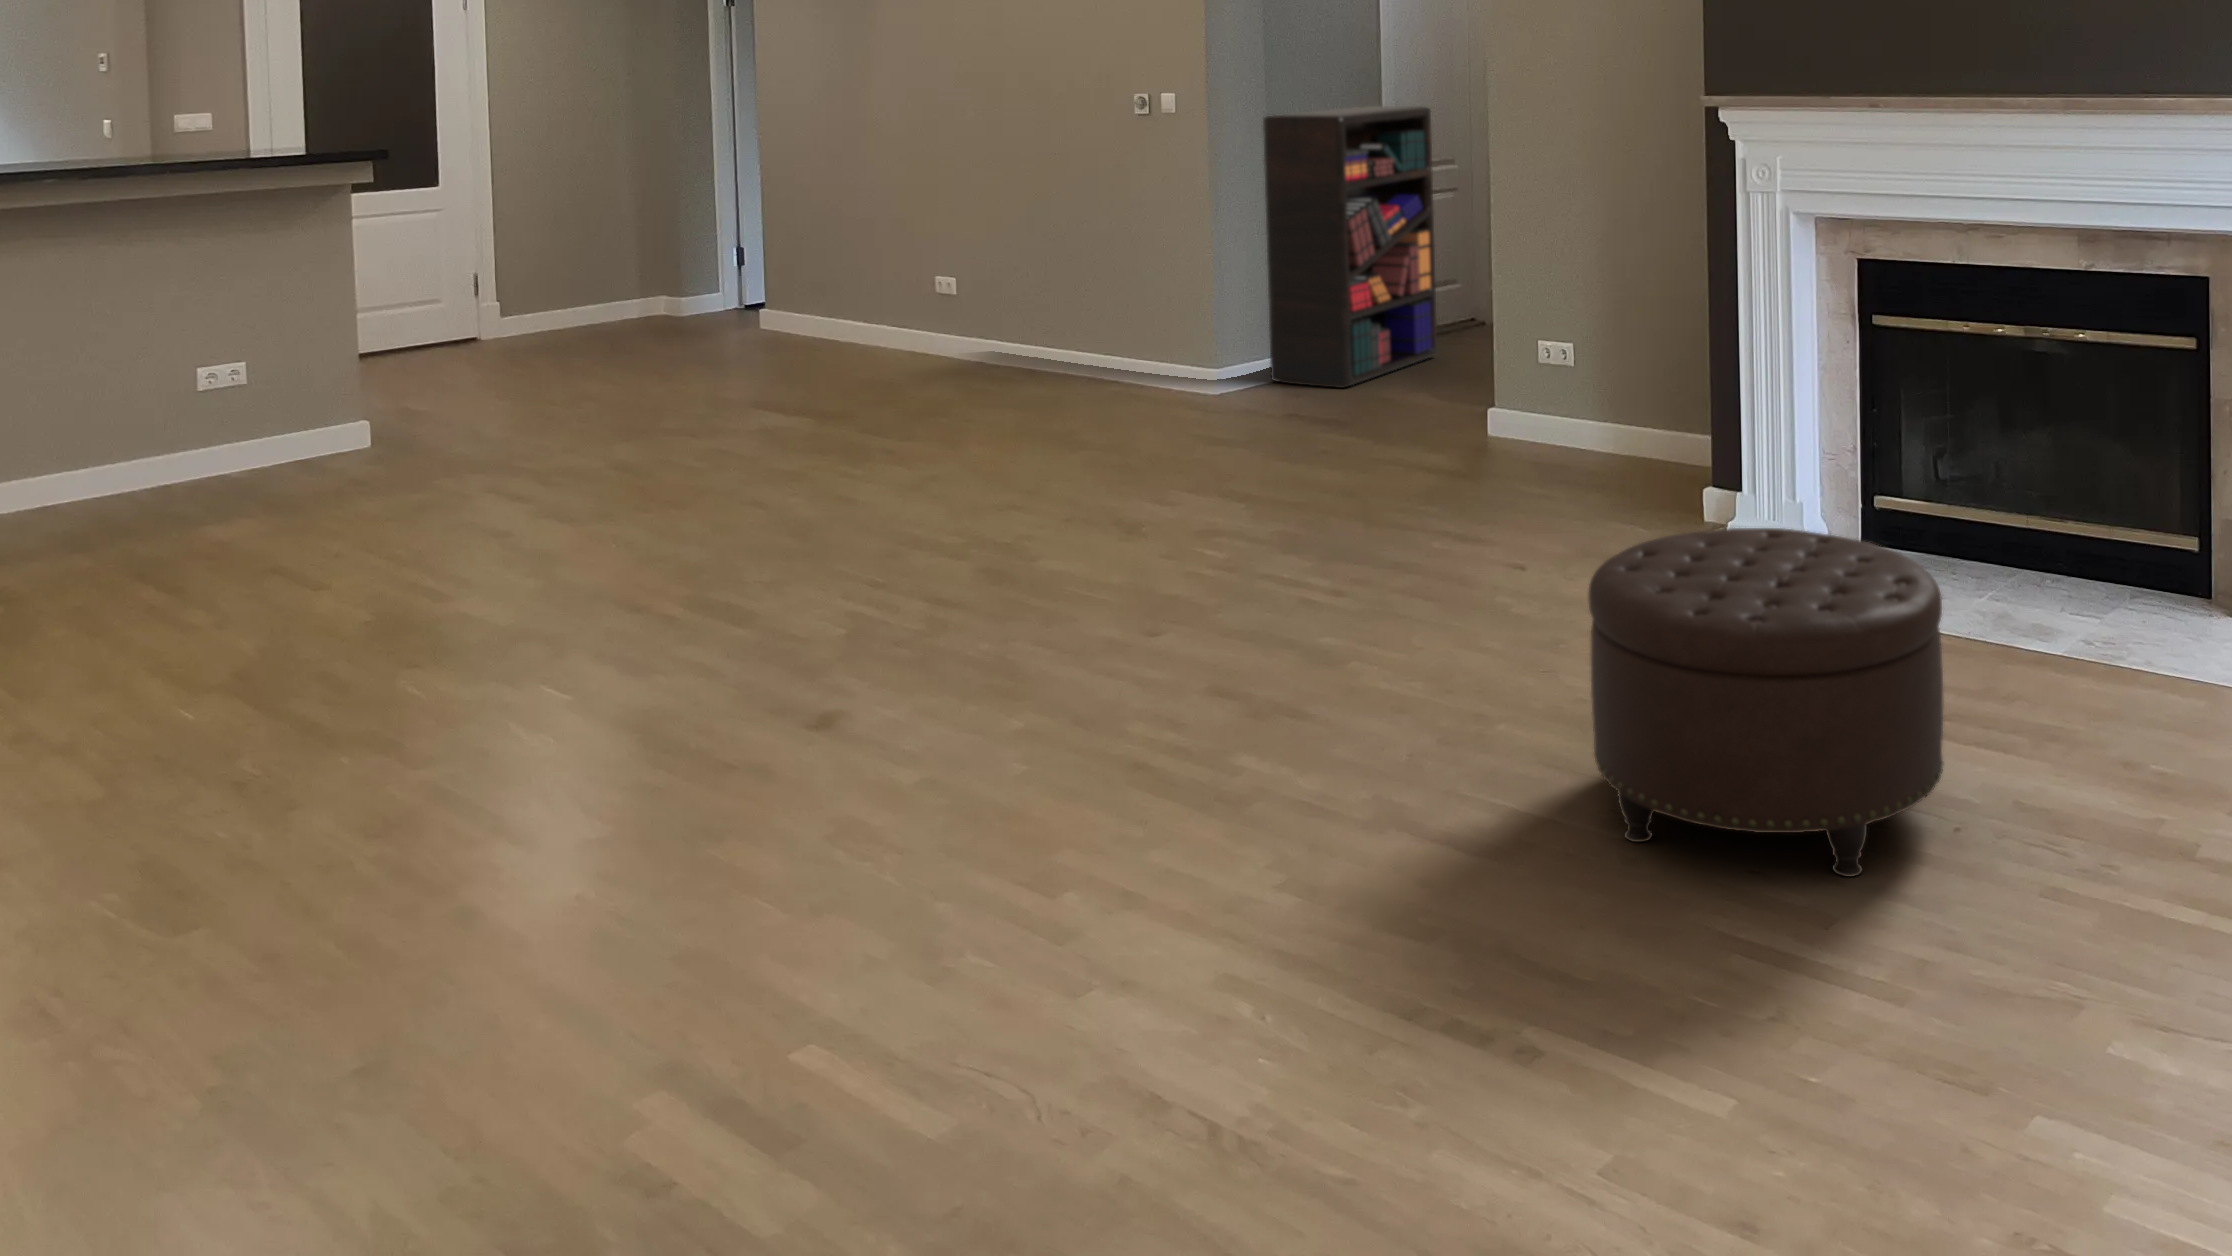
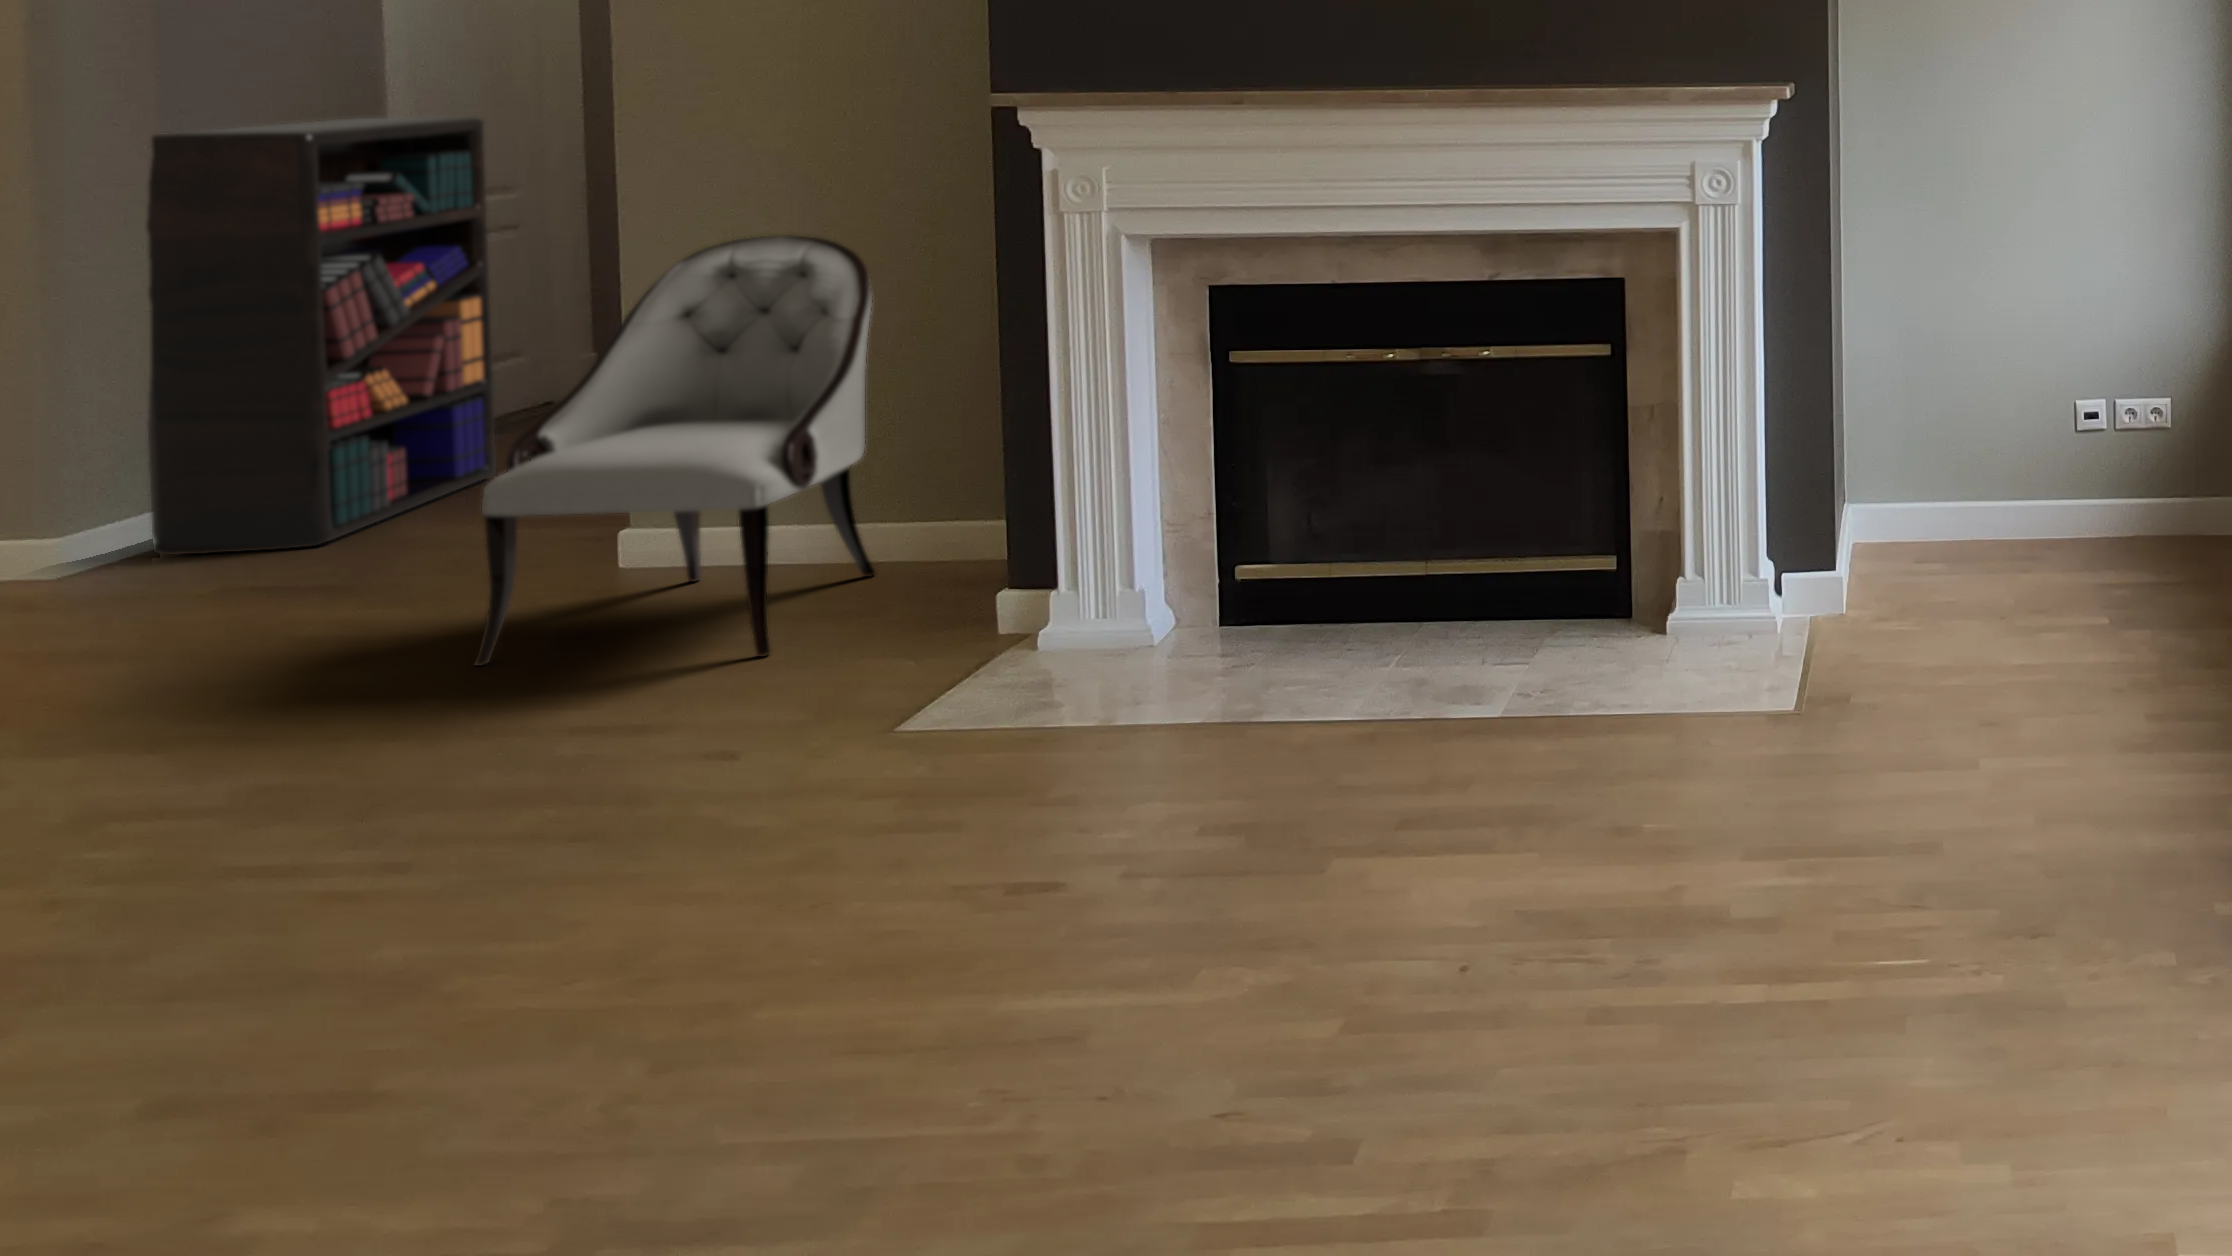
armchair: none [1411,199,1642,502] -> present [475,235,875,666]
ottoman: present [1588,528,1944,877] -> none [898,641,1419,1147]

